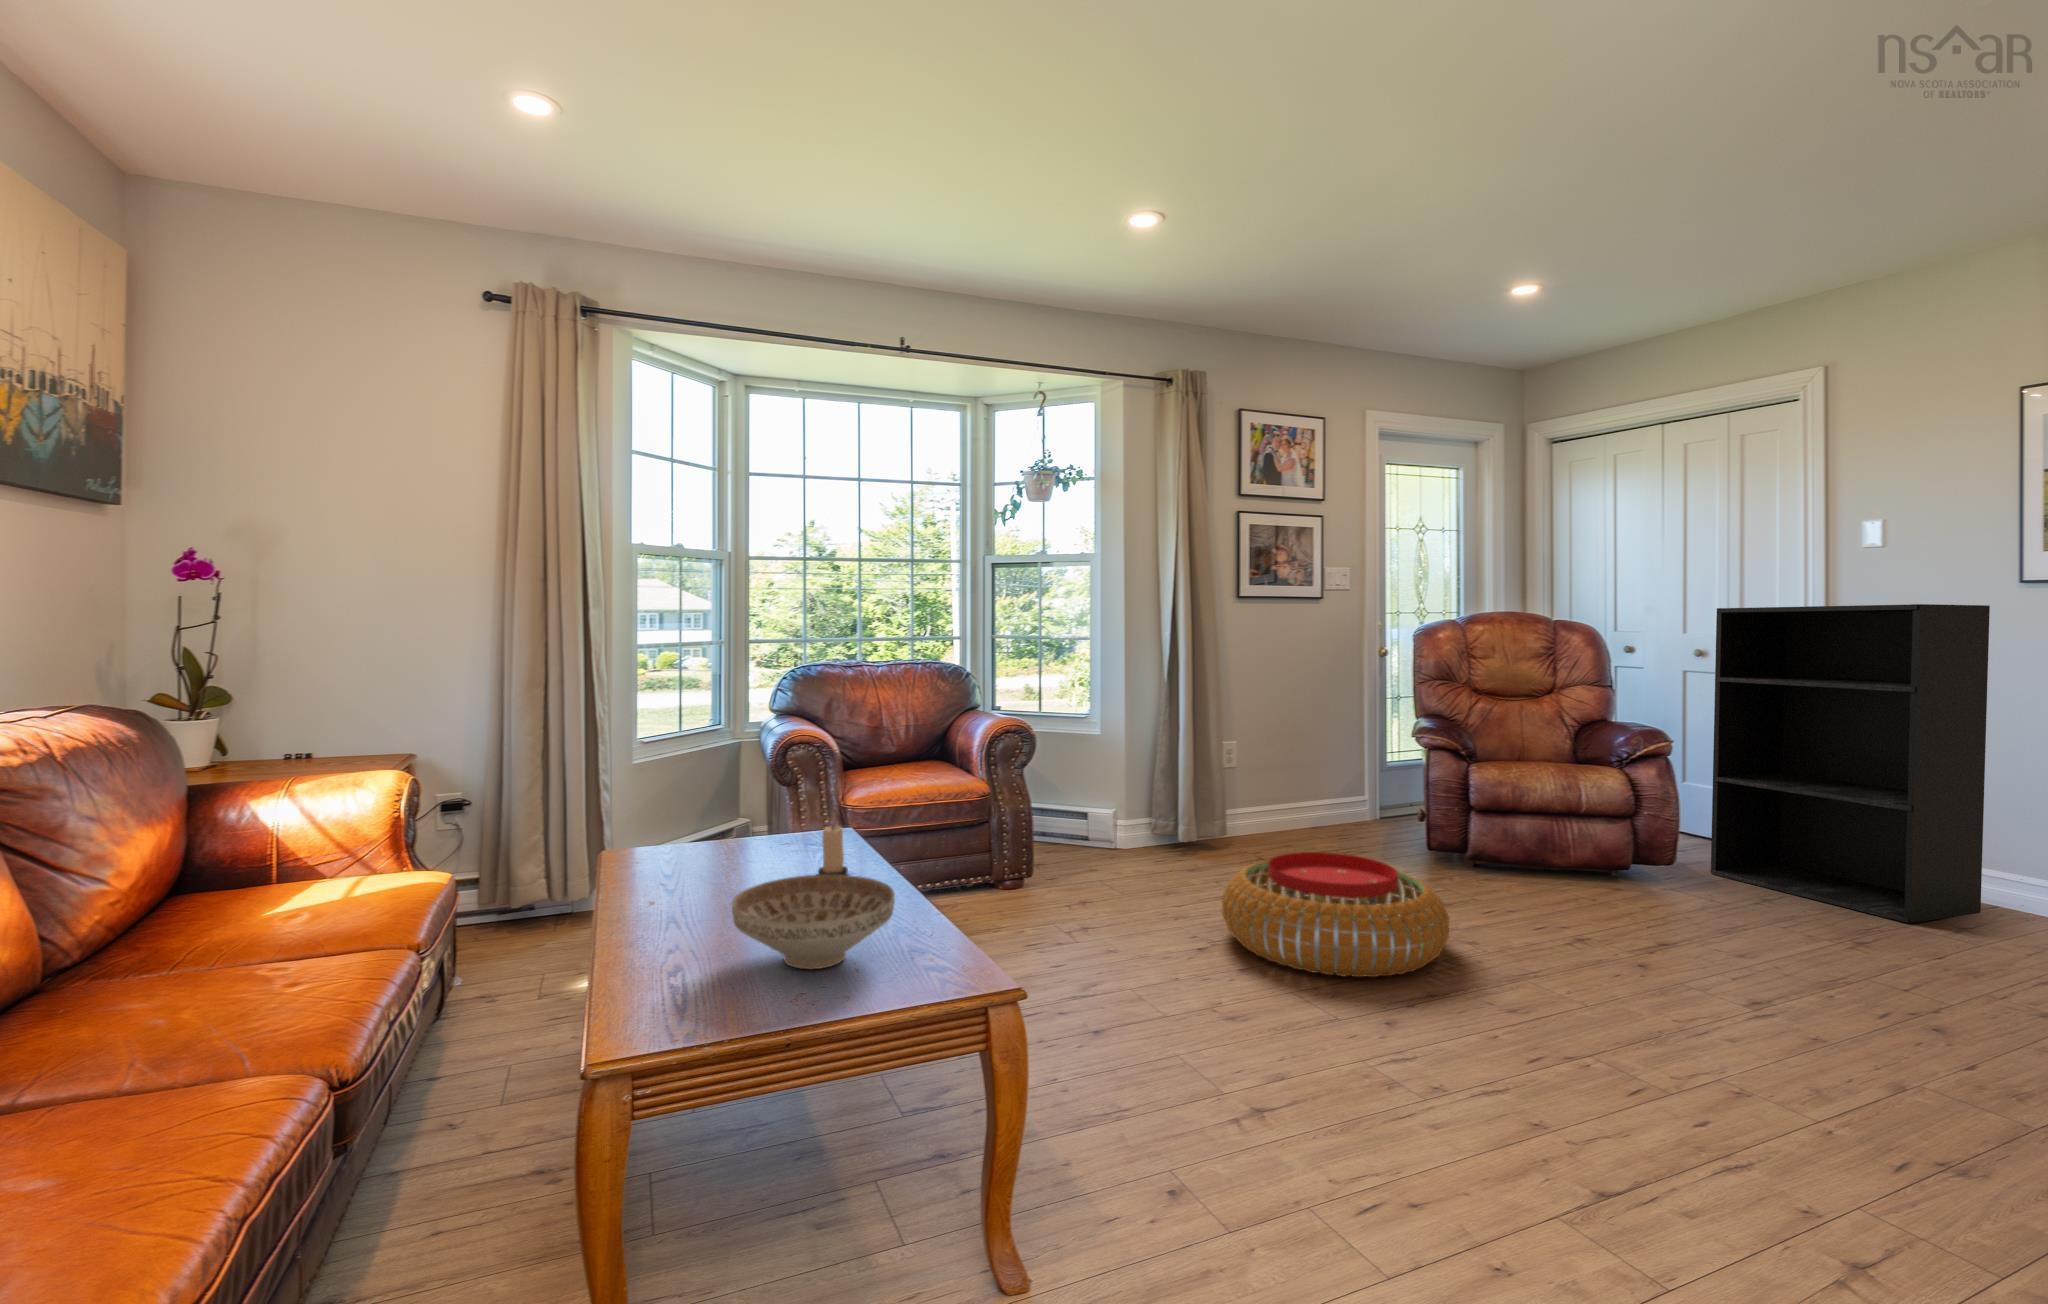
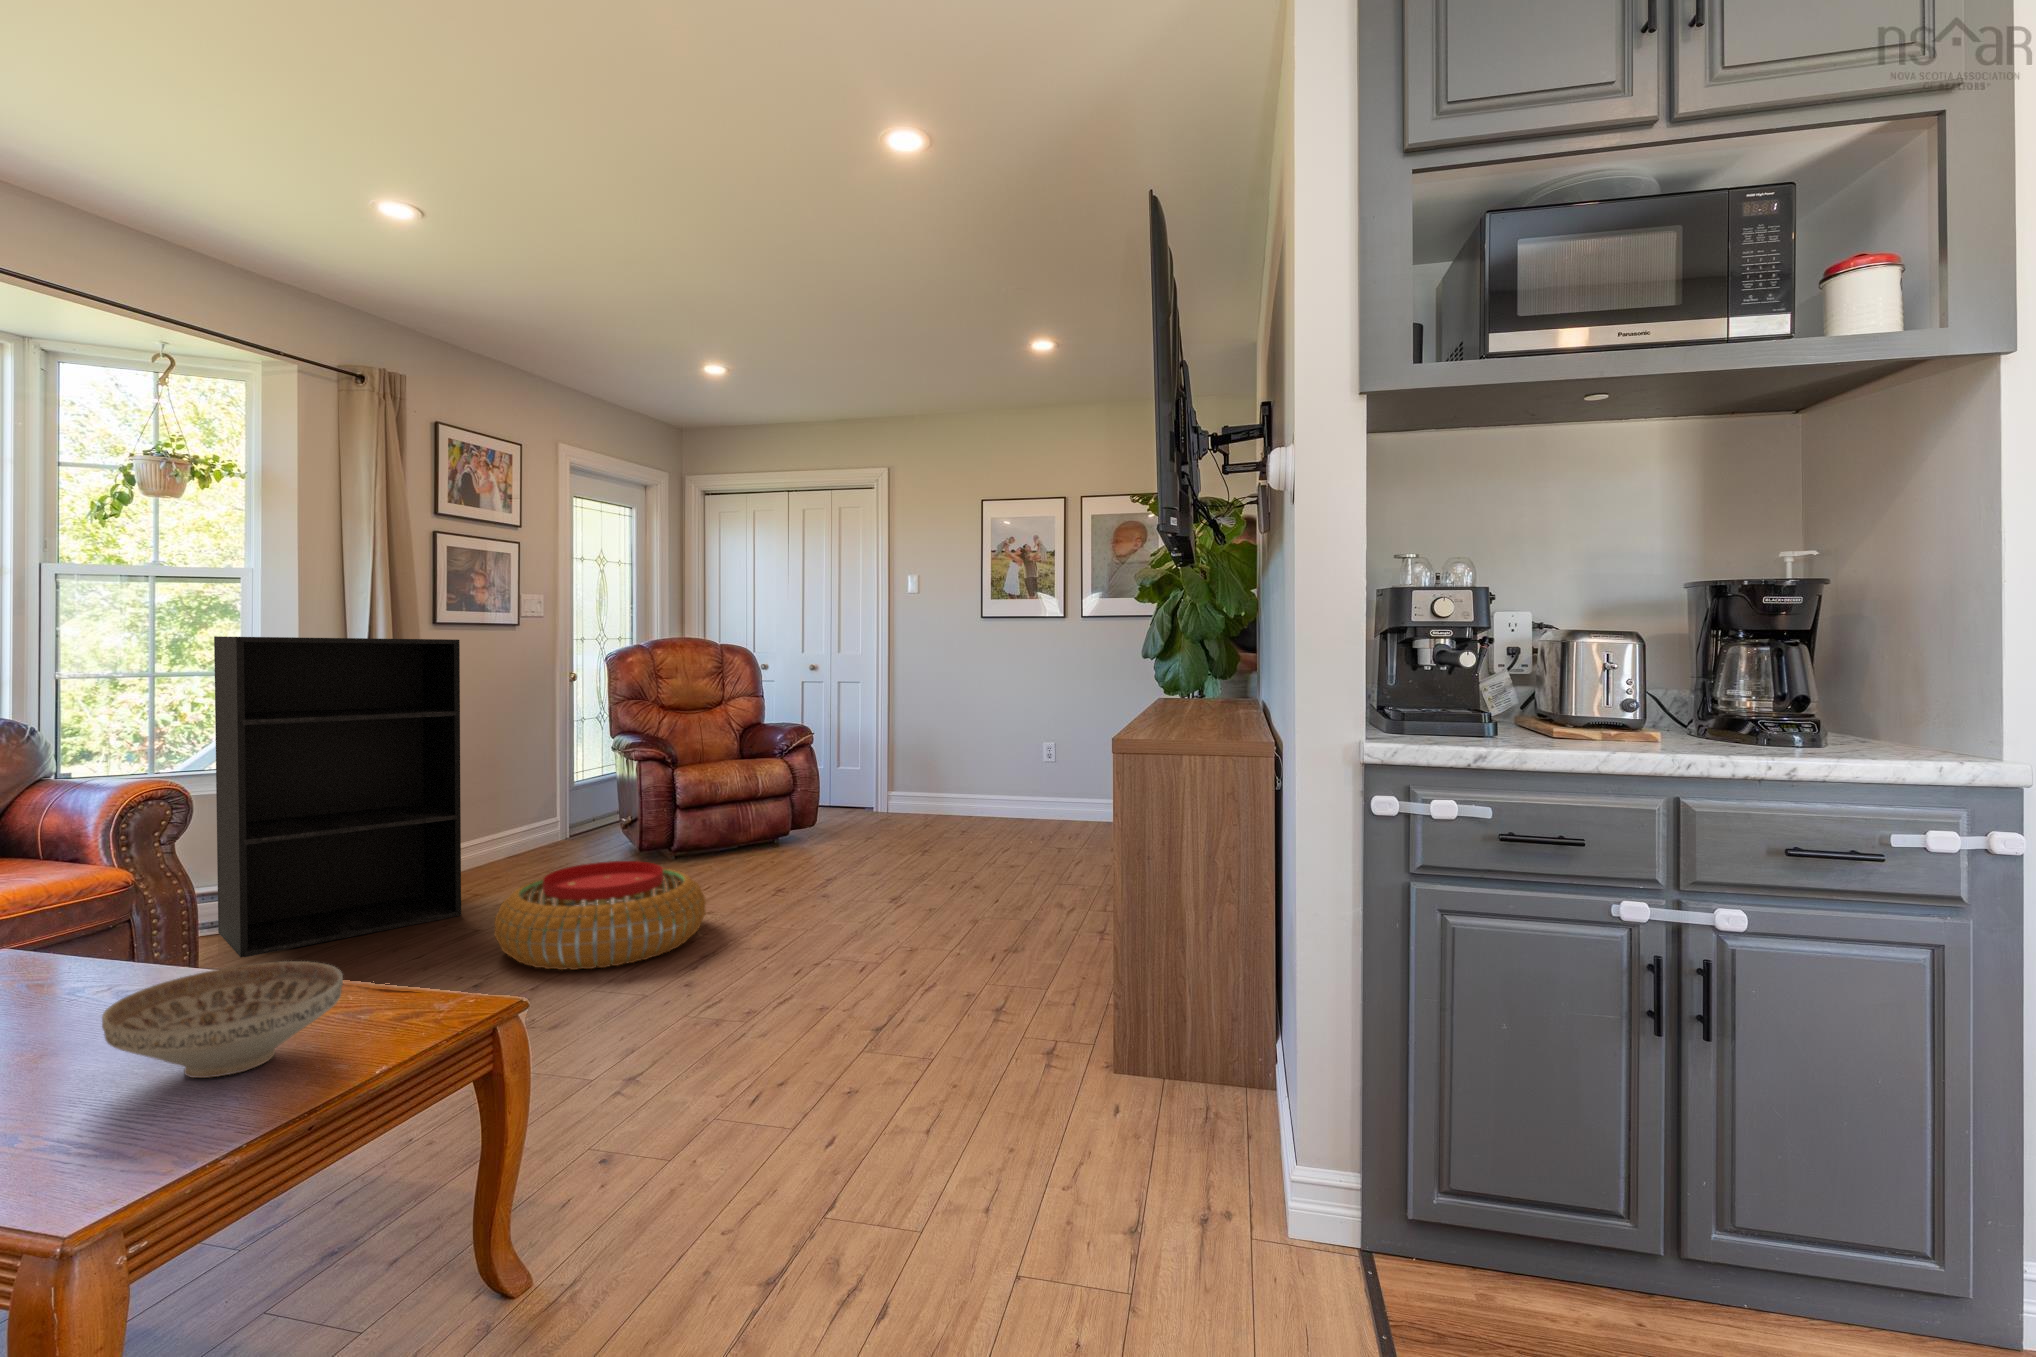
bookshelf: present [1711,604,1990,923] -> present [214,636,461,957]
candle: present [818,826,848,875] -> none [53,930,110,1002]

